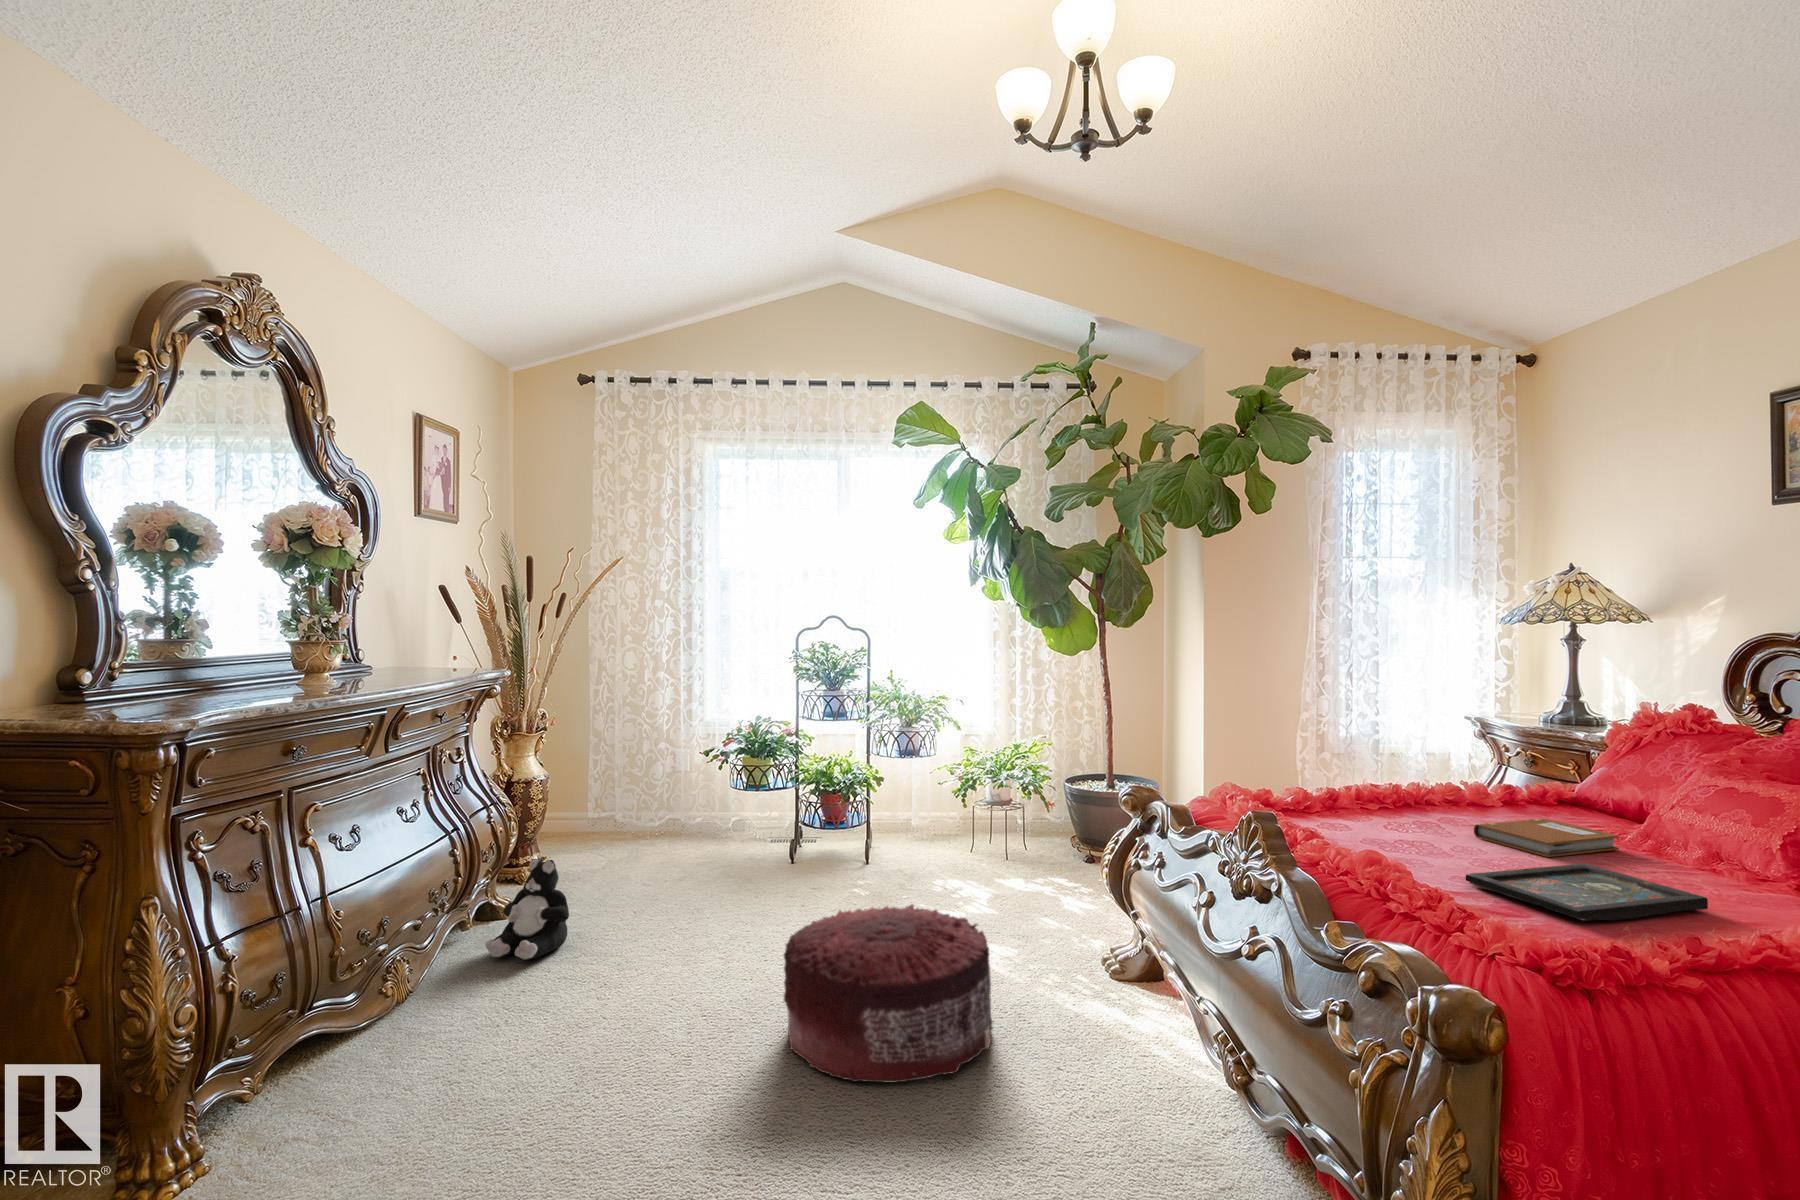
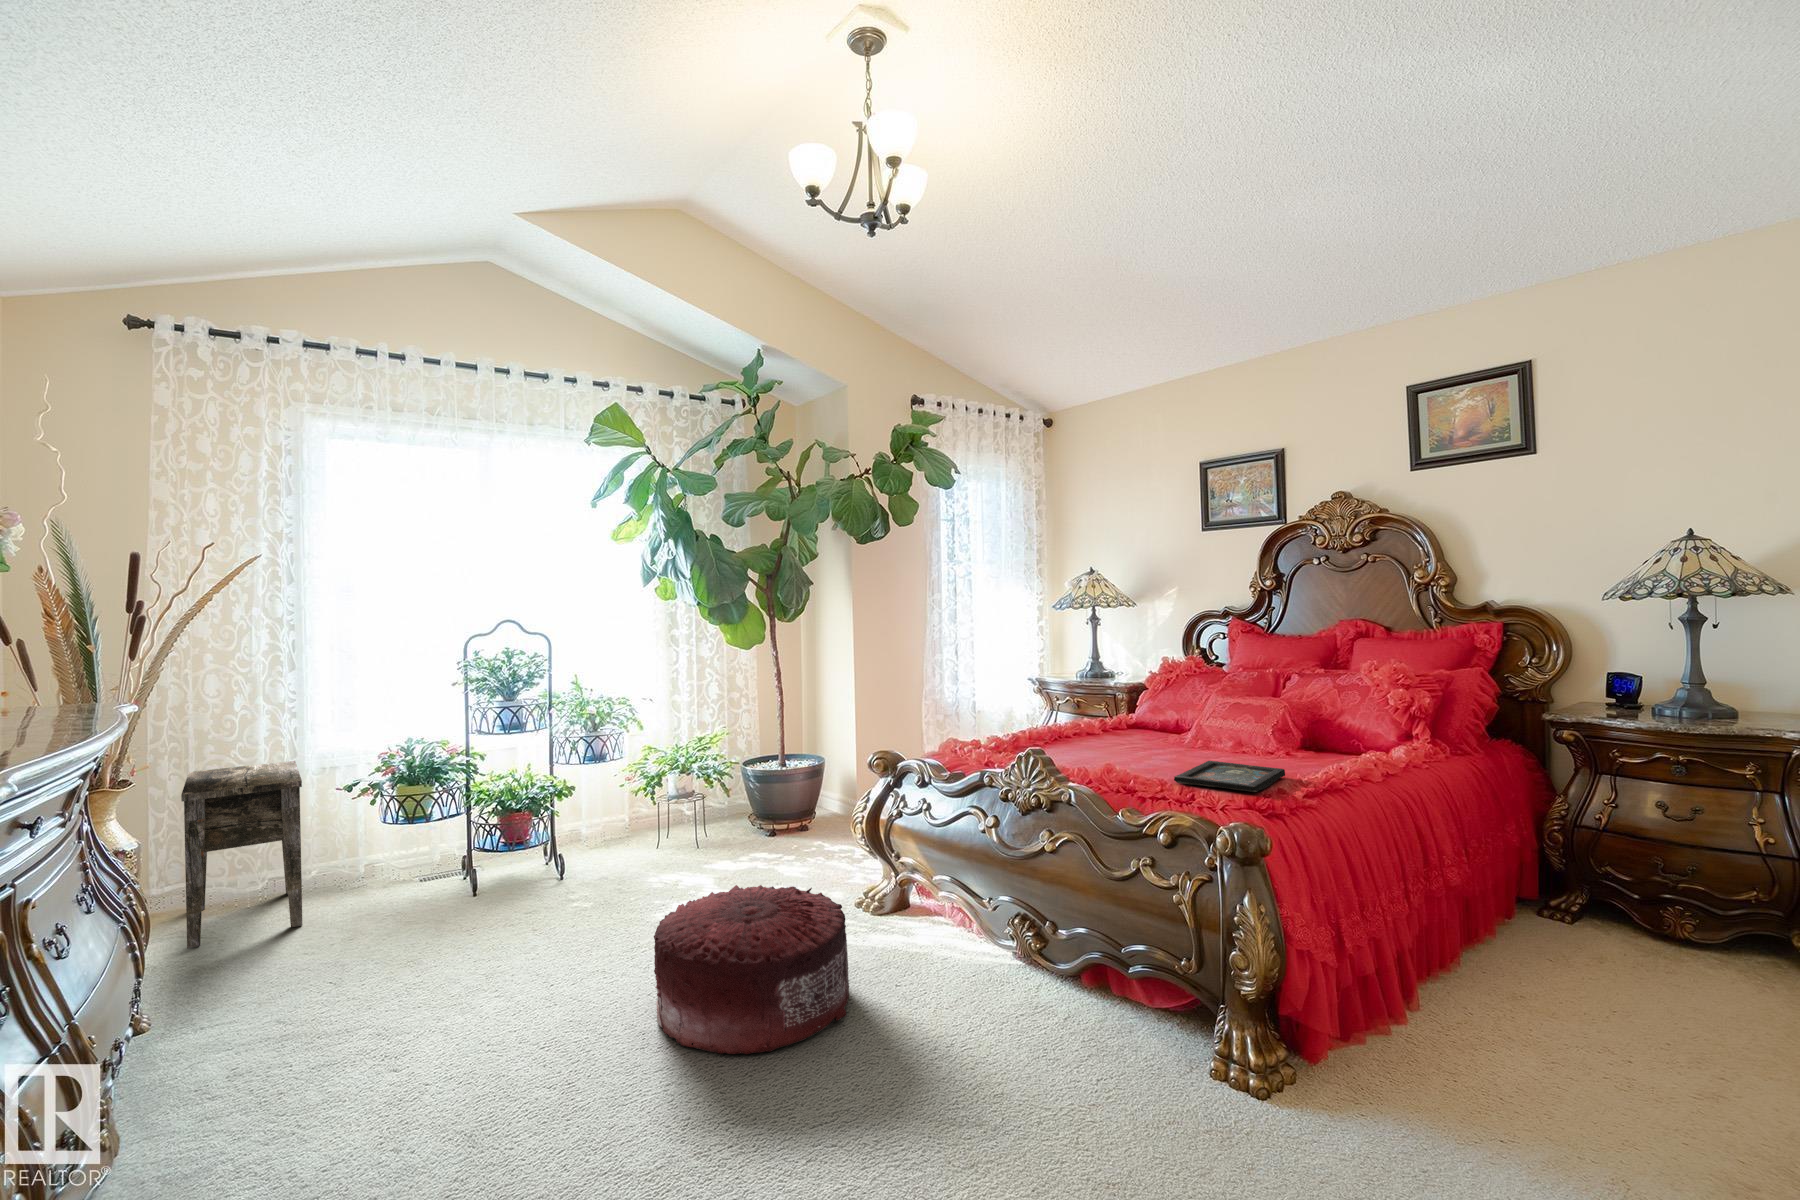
side table: none [576,731,678,868] -> present [181,761,302,948]
notebook: present [1474,818,1619,857] -> none [1127,738,1199,761]
plush toy: present [485,859,569,960] -> none [183,933,295,1073]

